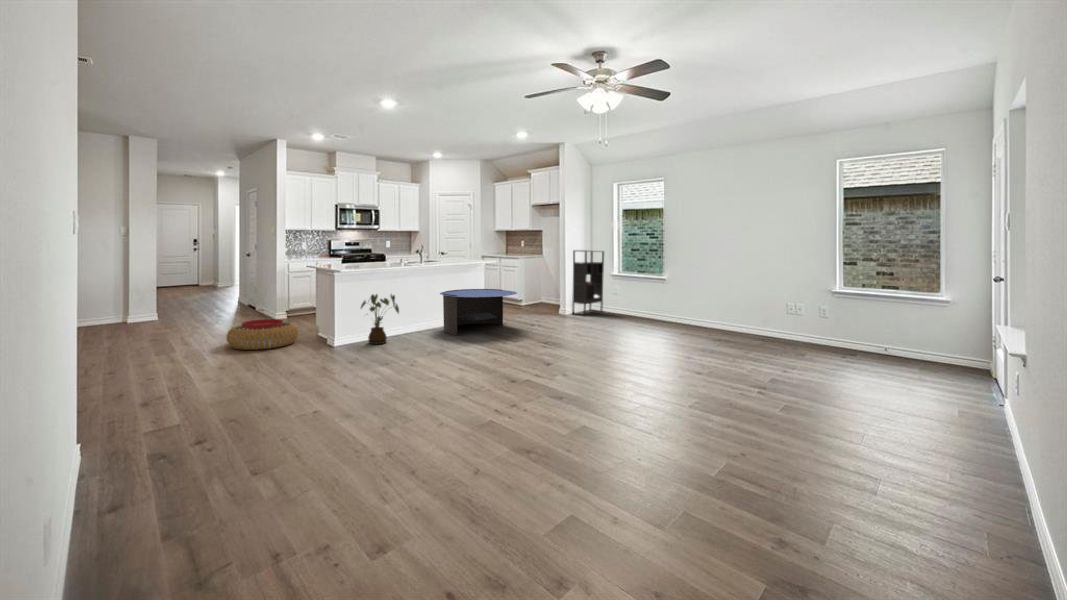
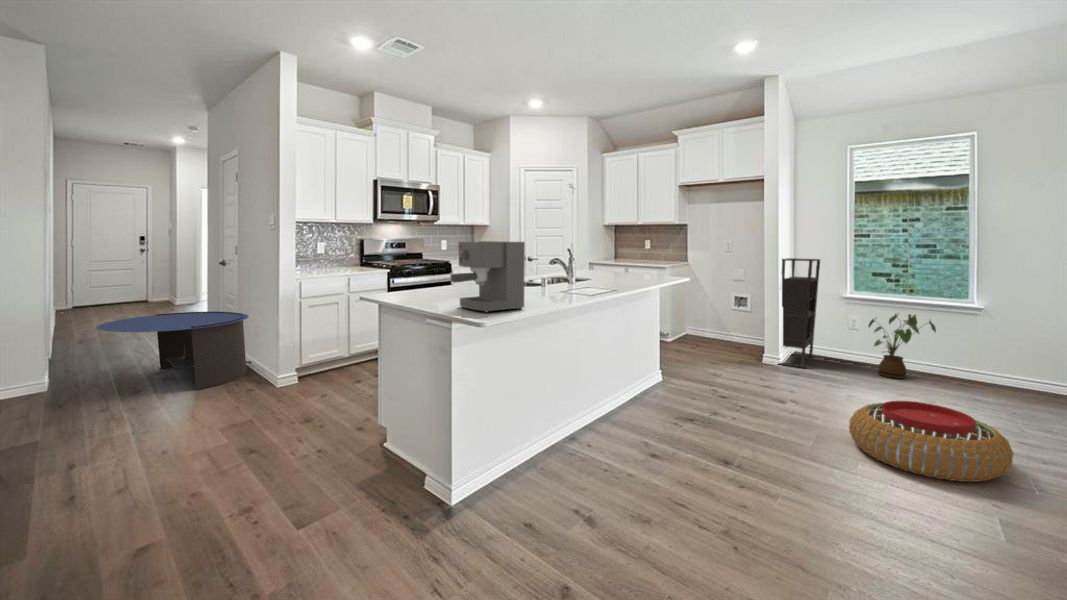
coffee maker: none [338,239,375,270] -> present [451,241,525,313]
coffee table: present [440,289,517,335] -> present [97,312,249,390]
house plant: present [361,294,399,344] -> present [868,314,936,379]
pouf: present [226,319,298,350] -> present [849,401,1014,482]

